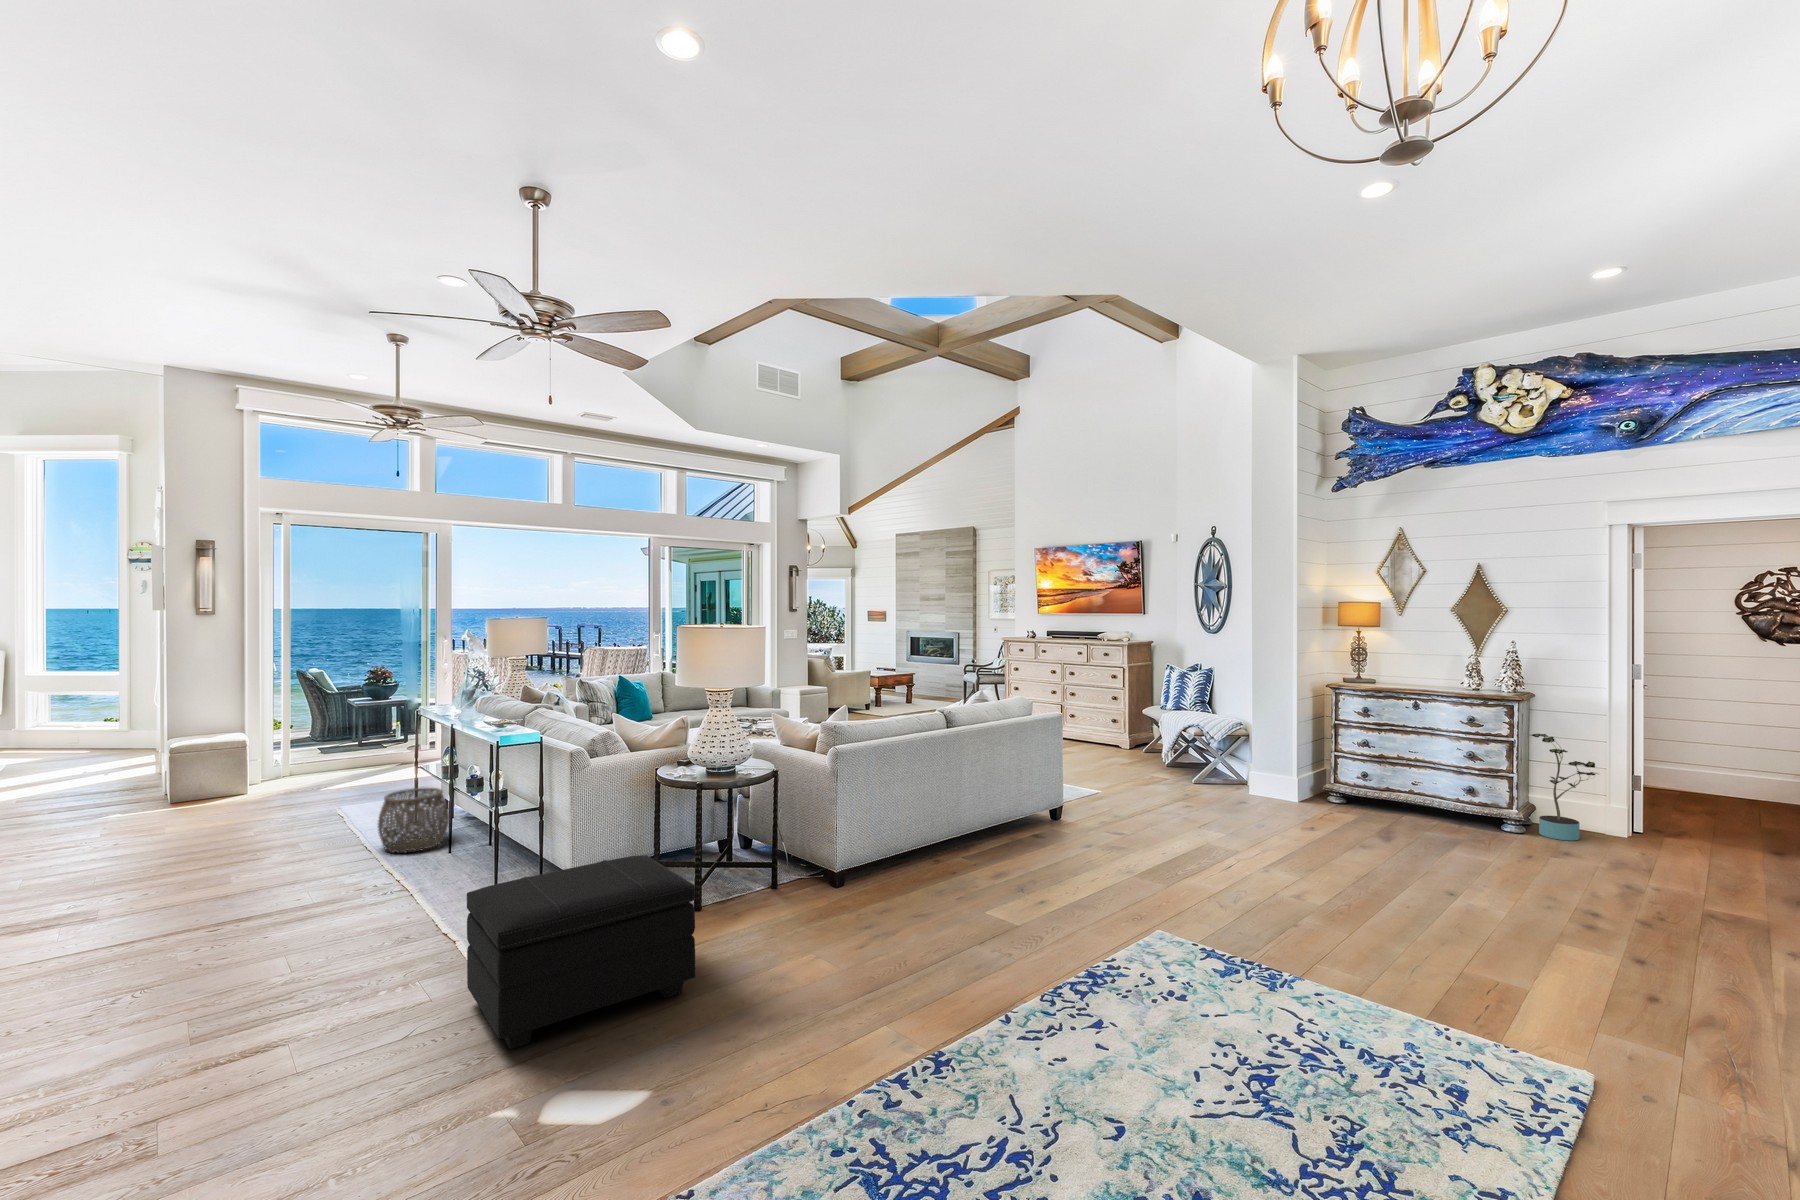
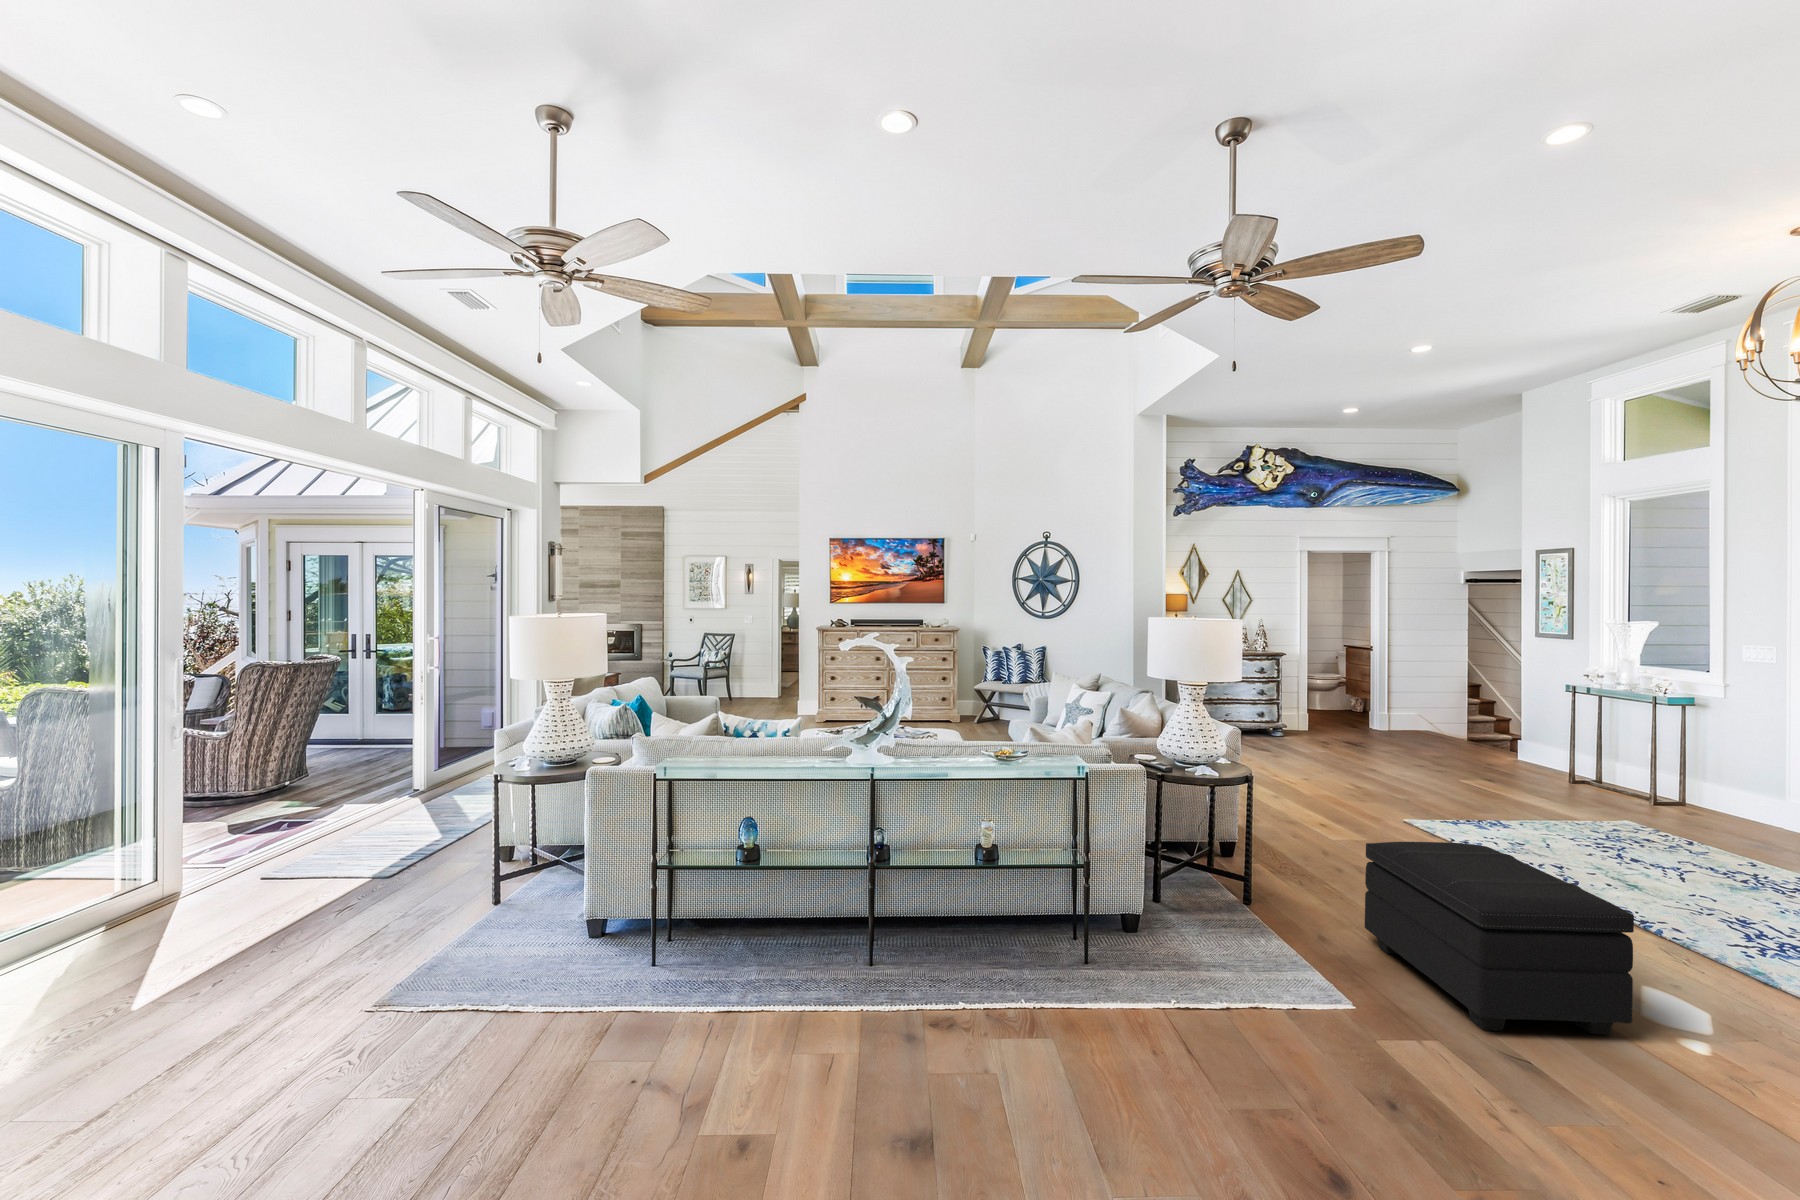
potted plant: present [1532,734,1597,840] -> none [1274,674,1304,735]
woven basket: present [378,788,449,853] -> none [747,879,852,1002]

